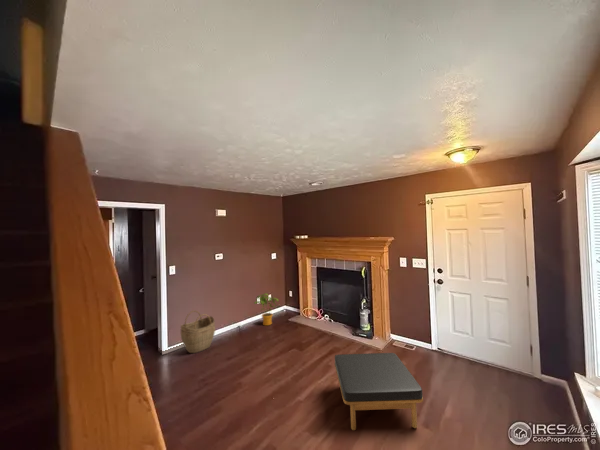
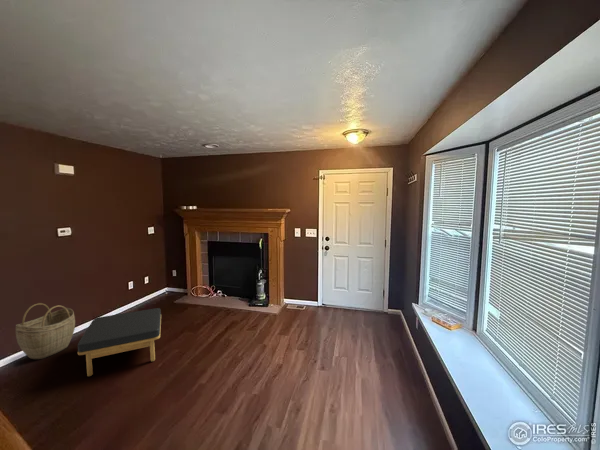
house plant: present [255,294,278,325] -> none [129,274,162,311]
ottoman: present [334,353,423,430] -> present [78,308,161,376]

